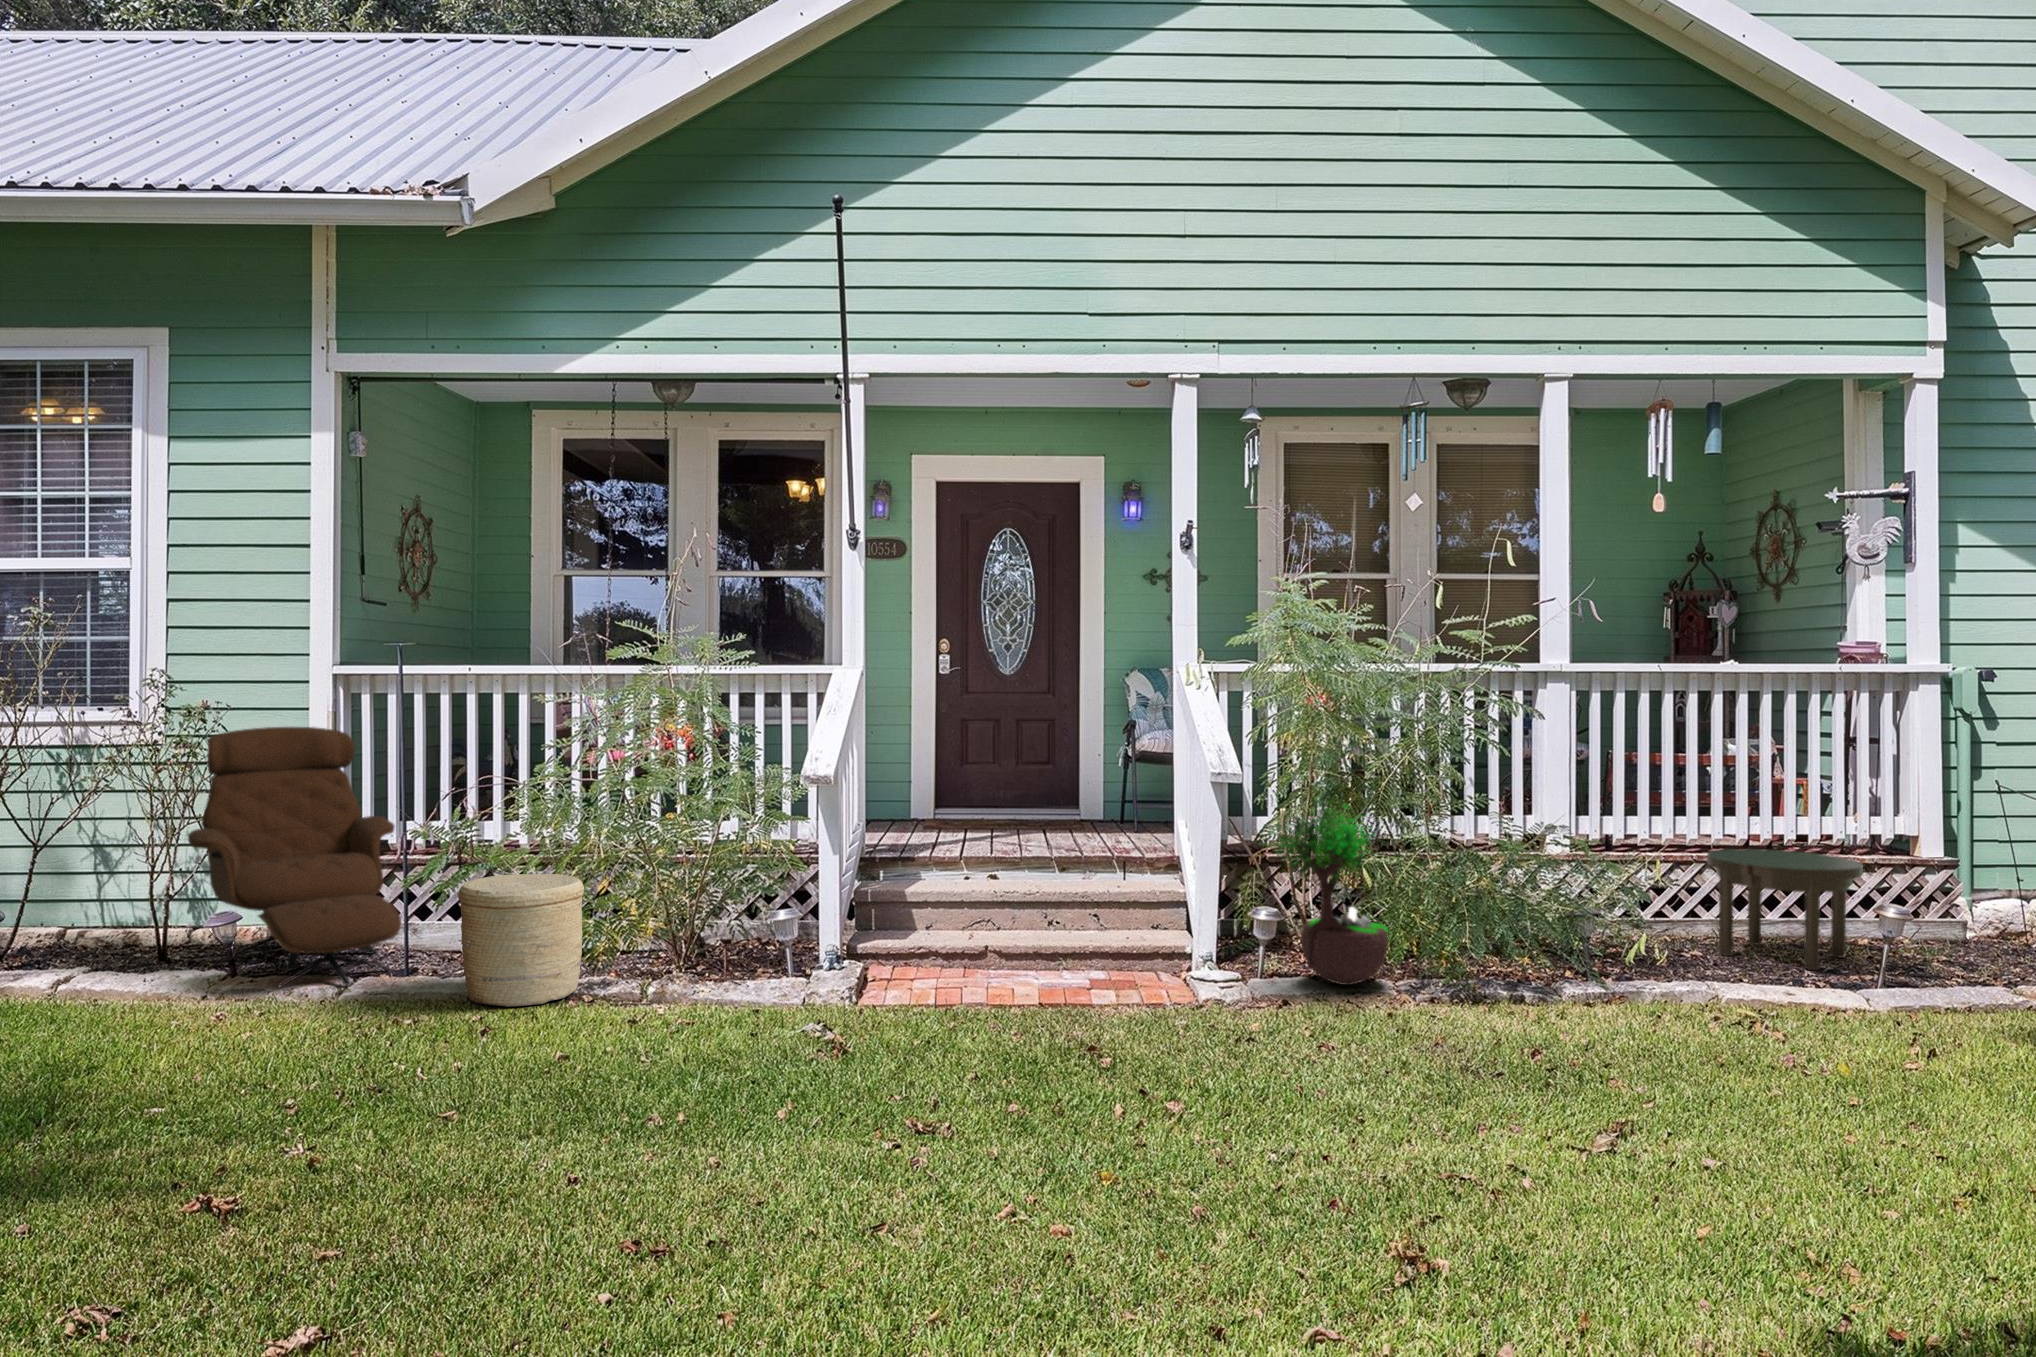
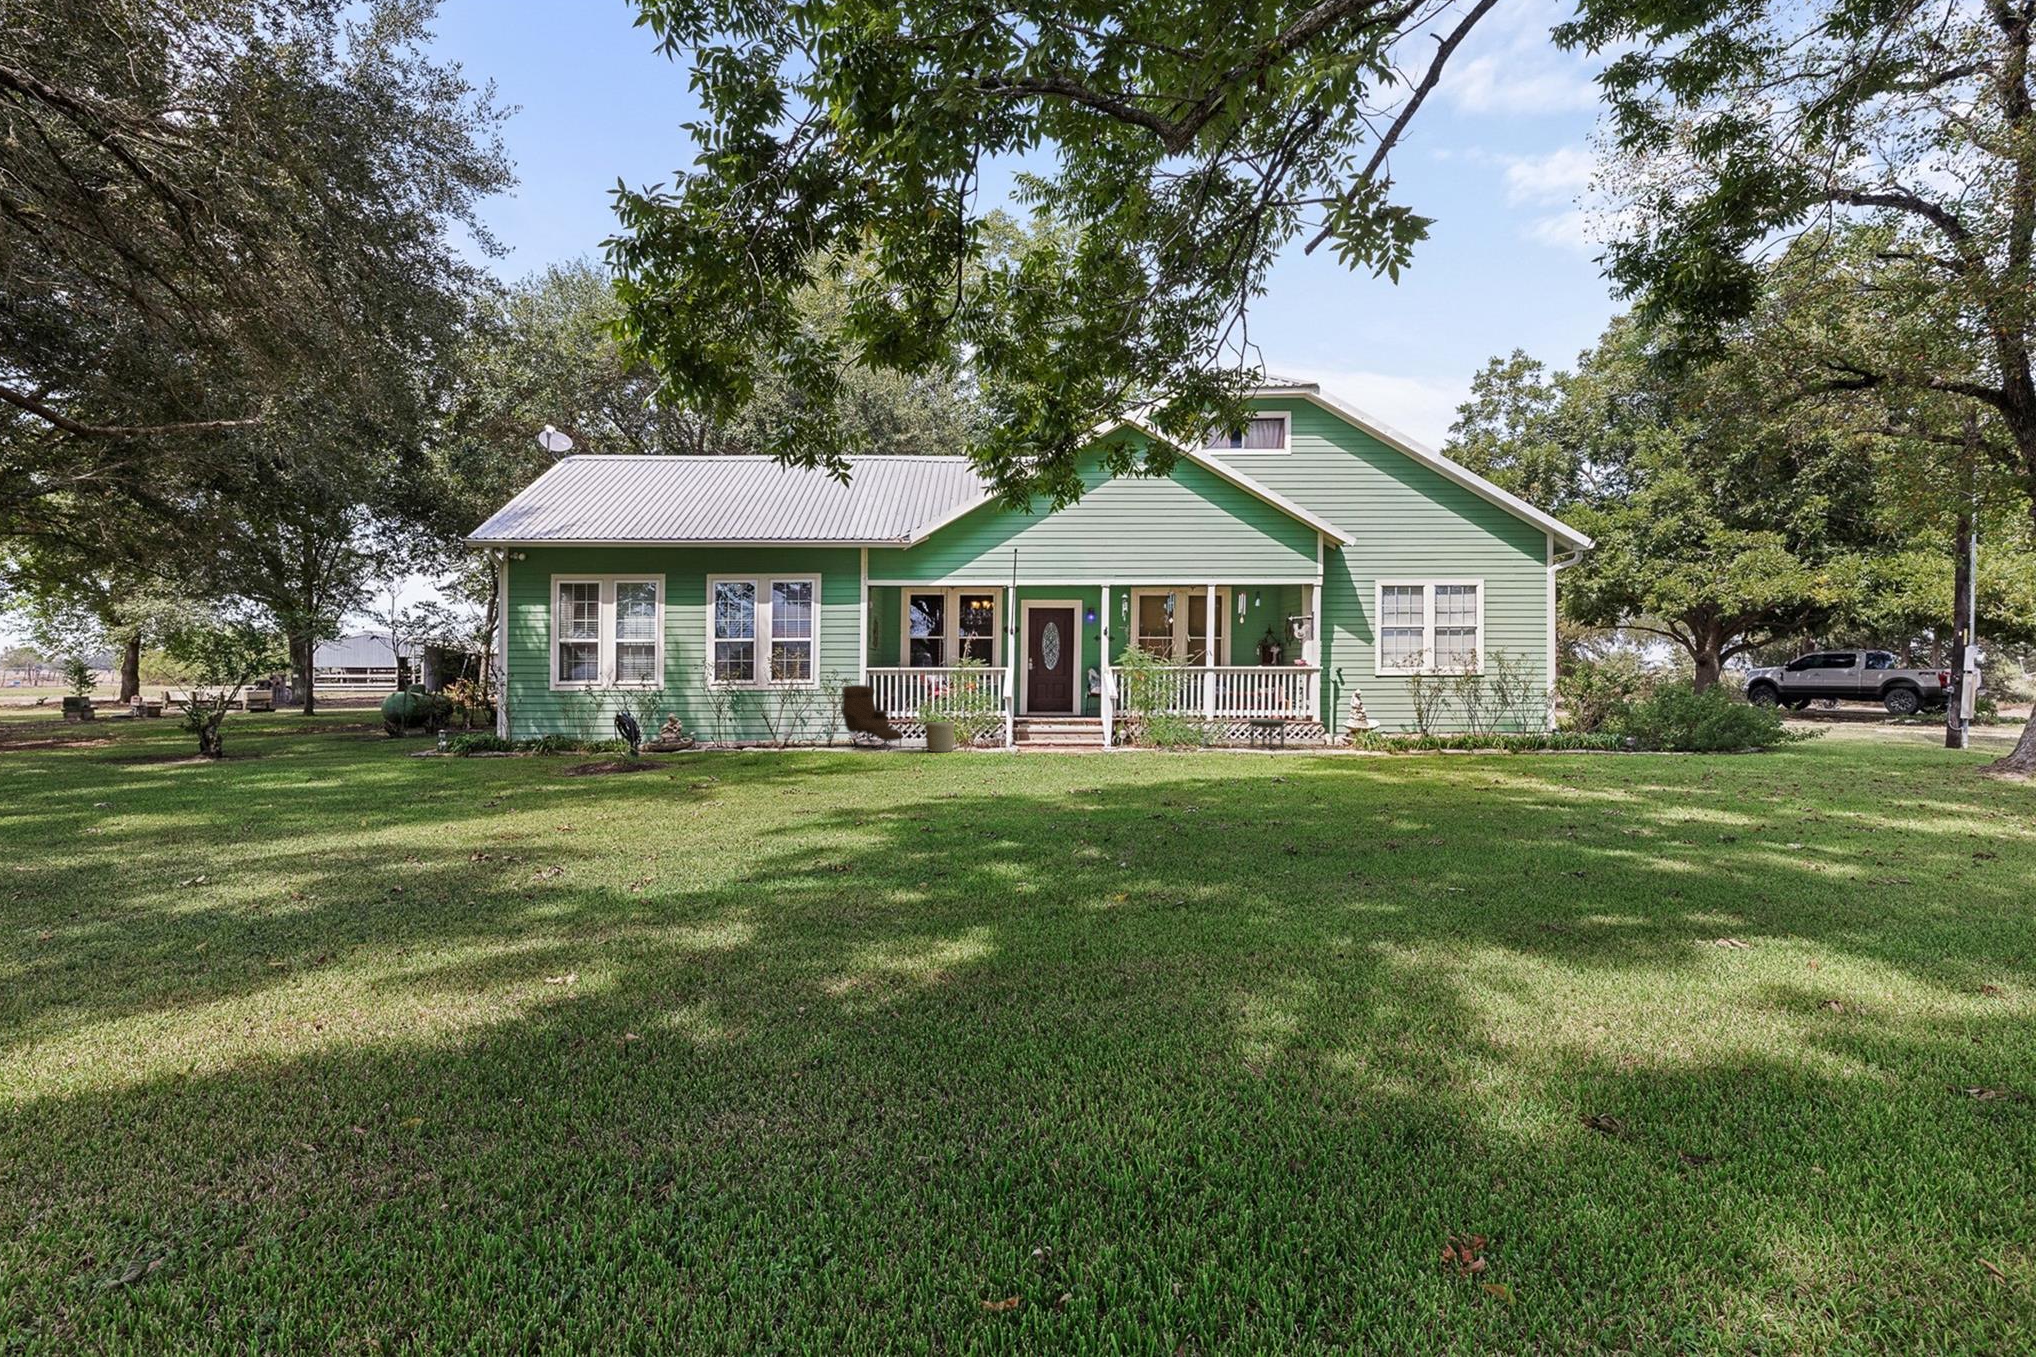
potted tree: present [1264,797,1388,985] -> none [1125,700,1157,750]

